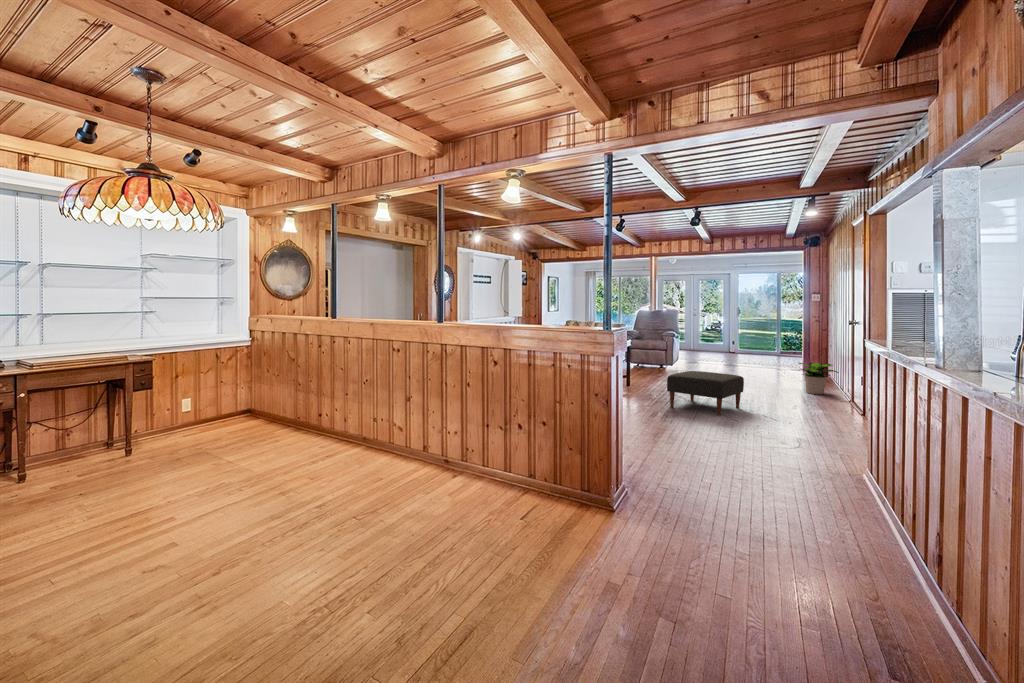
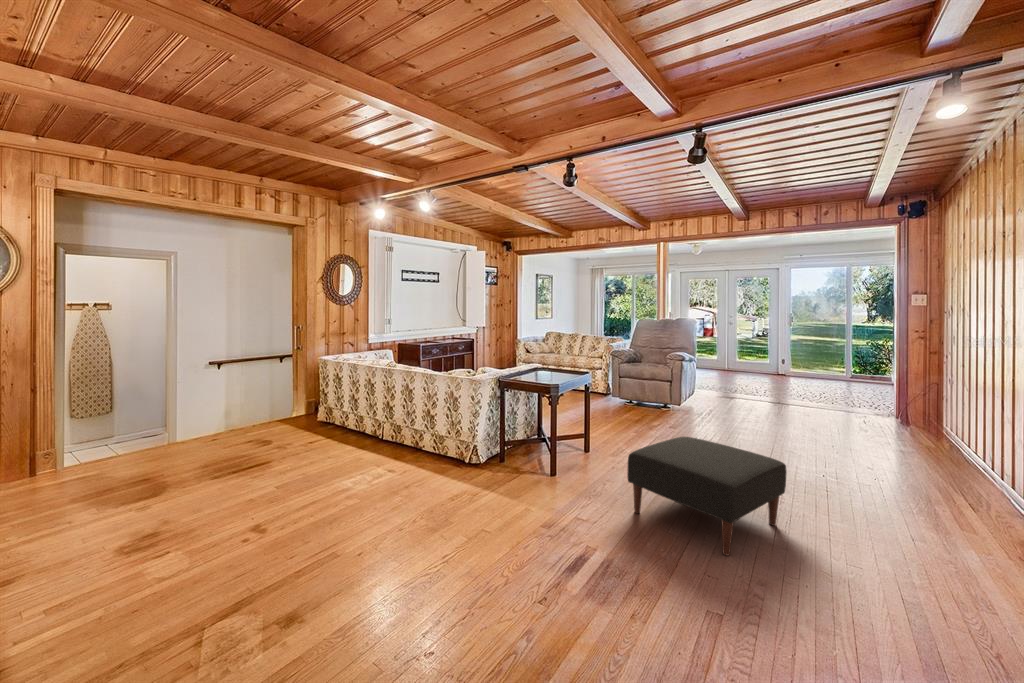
potted plant: present [799,362,839,394] -> none [895,417,992,482]

